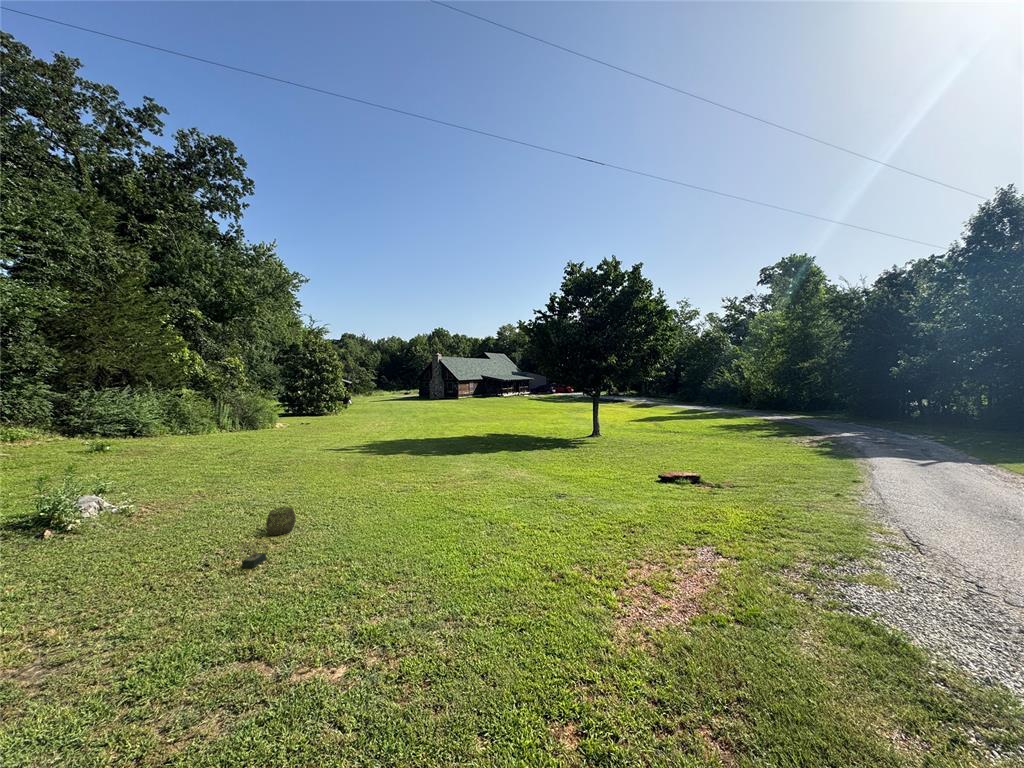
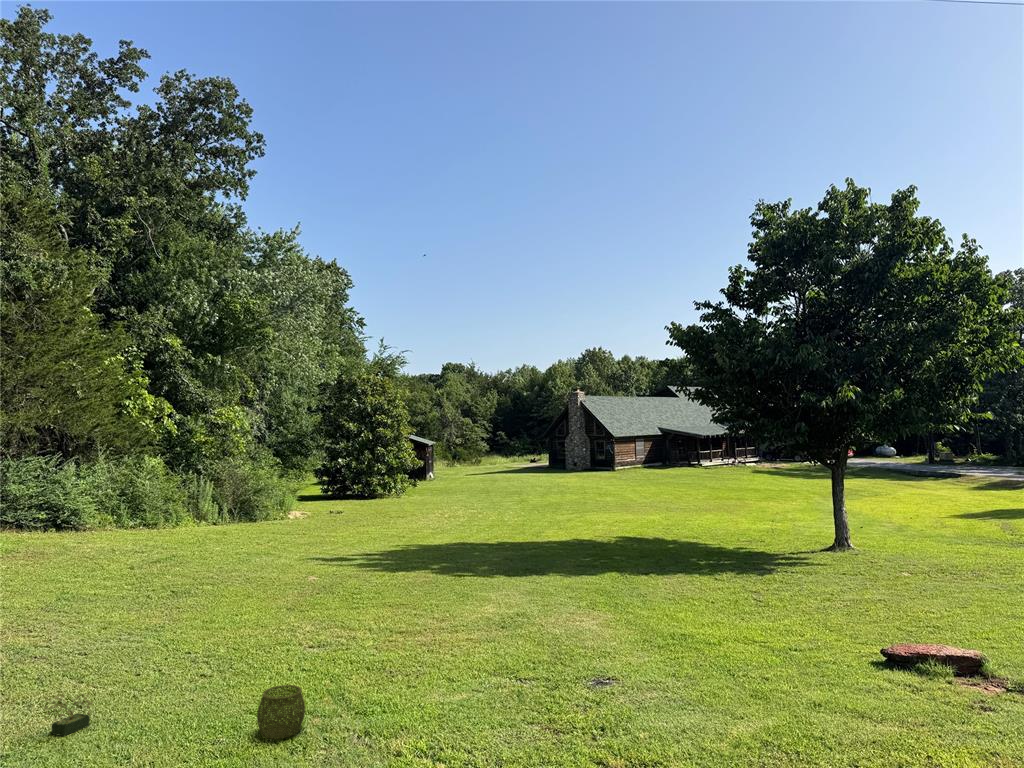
woven basket: present [266,507,296,535] -> present [257,685,305,739]

